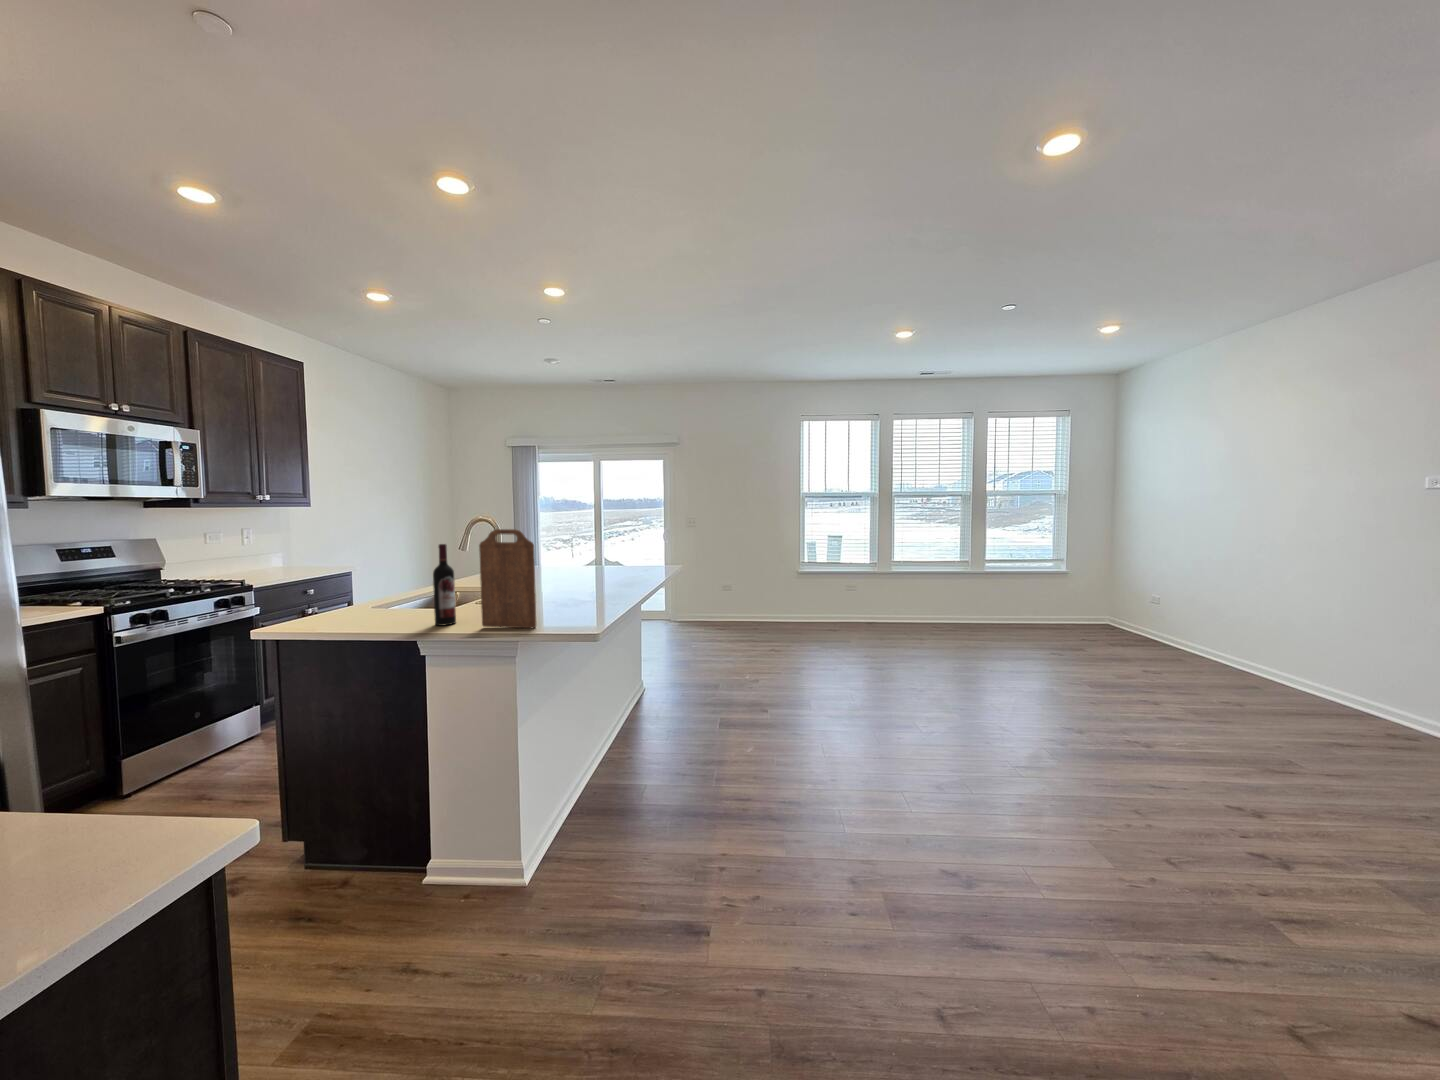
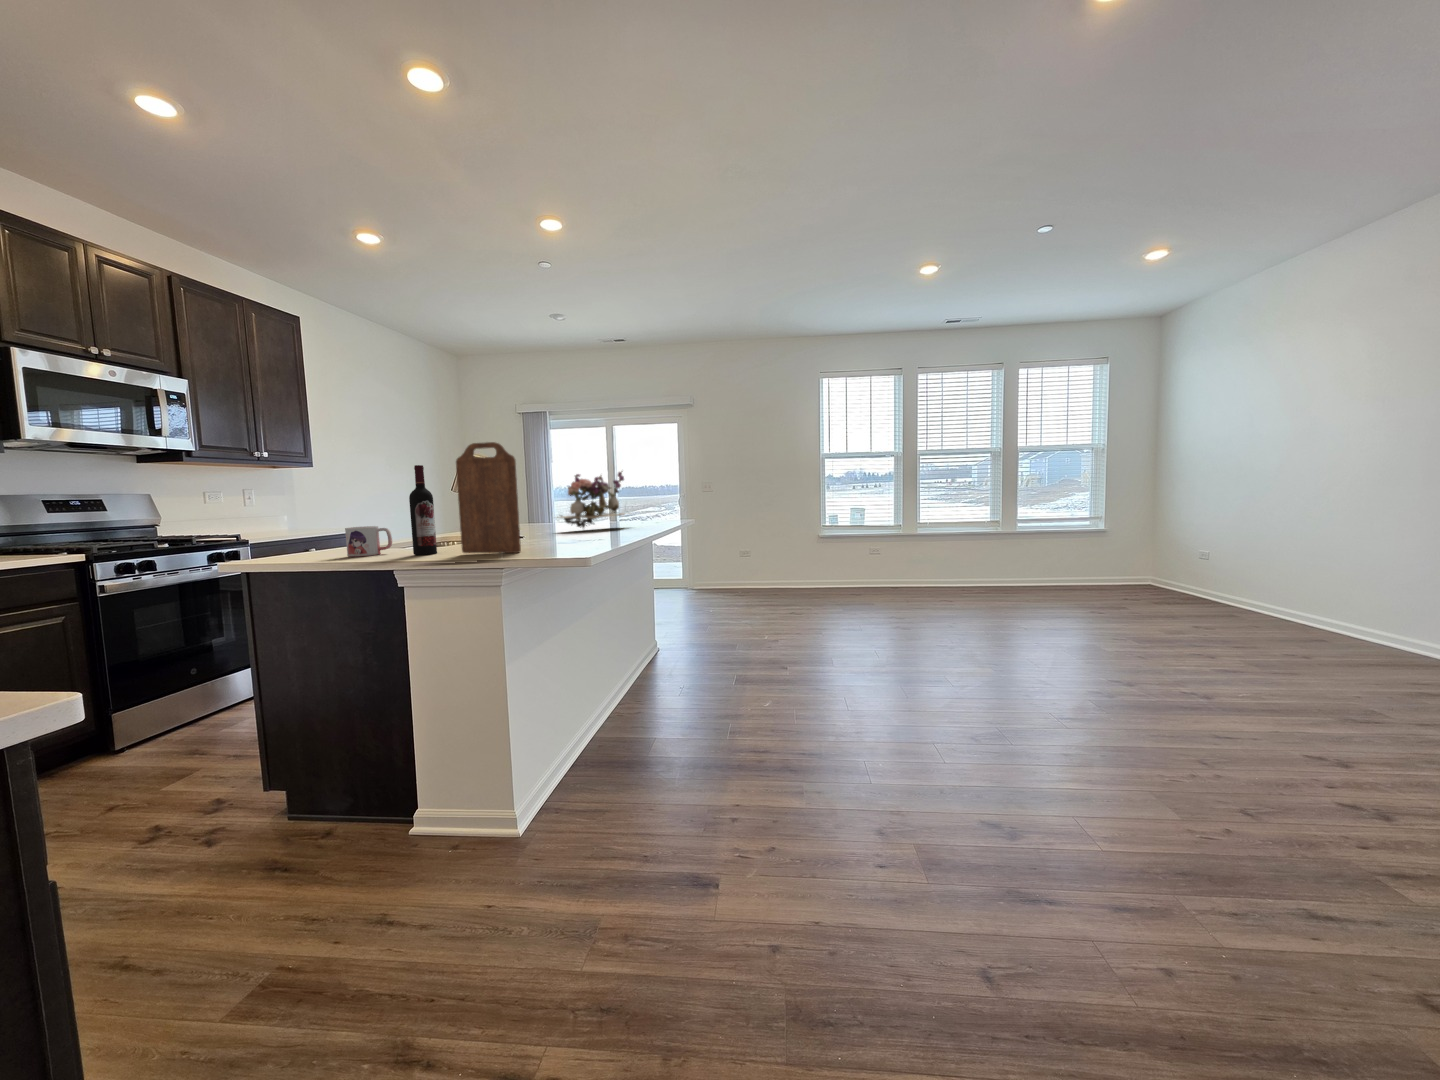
flower arrangement: none [553,527,627,585] -> present [557,471,625,528]
mug: none [370,594,412,624] -> present [345,526,392,557]

